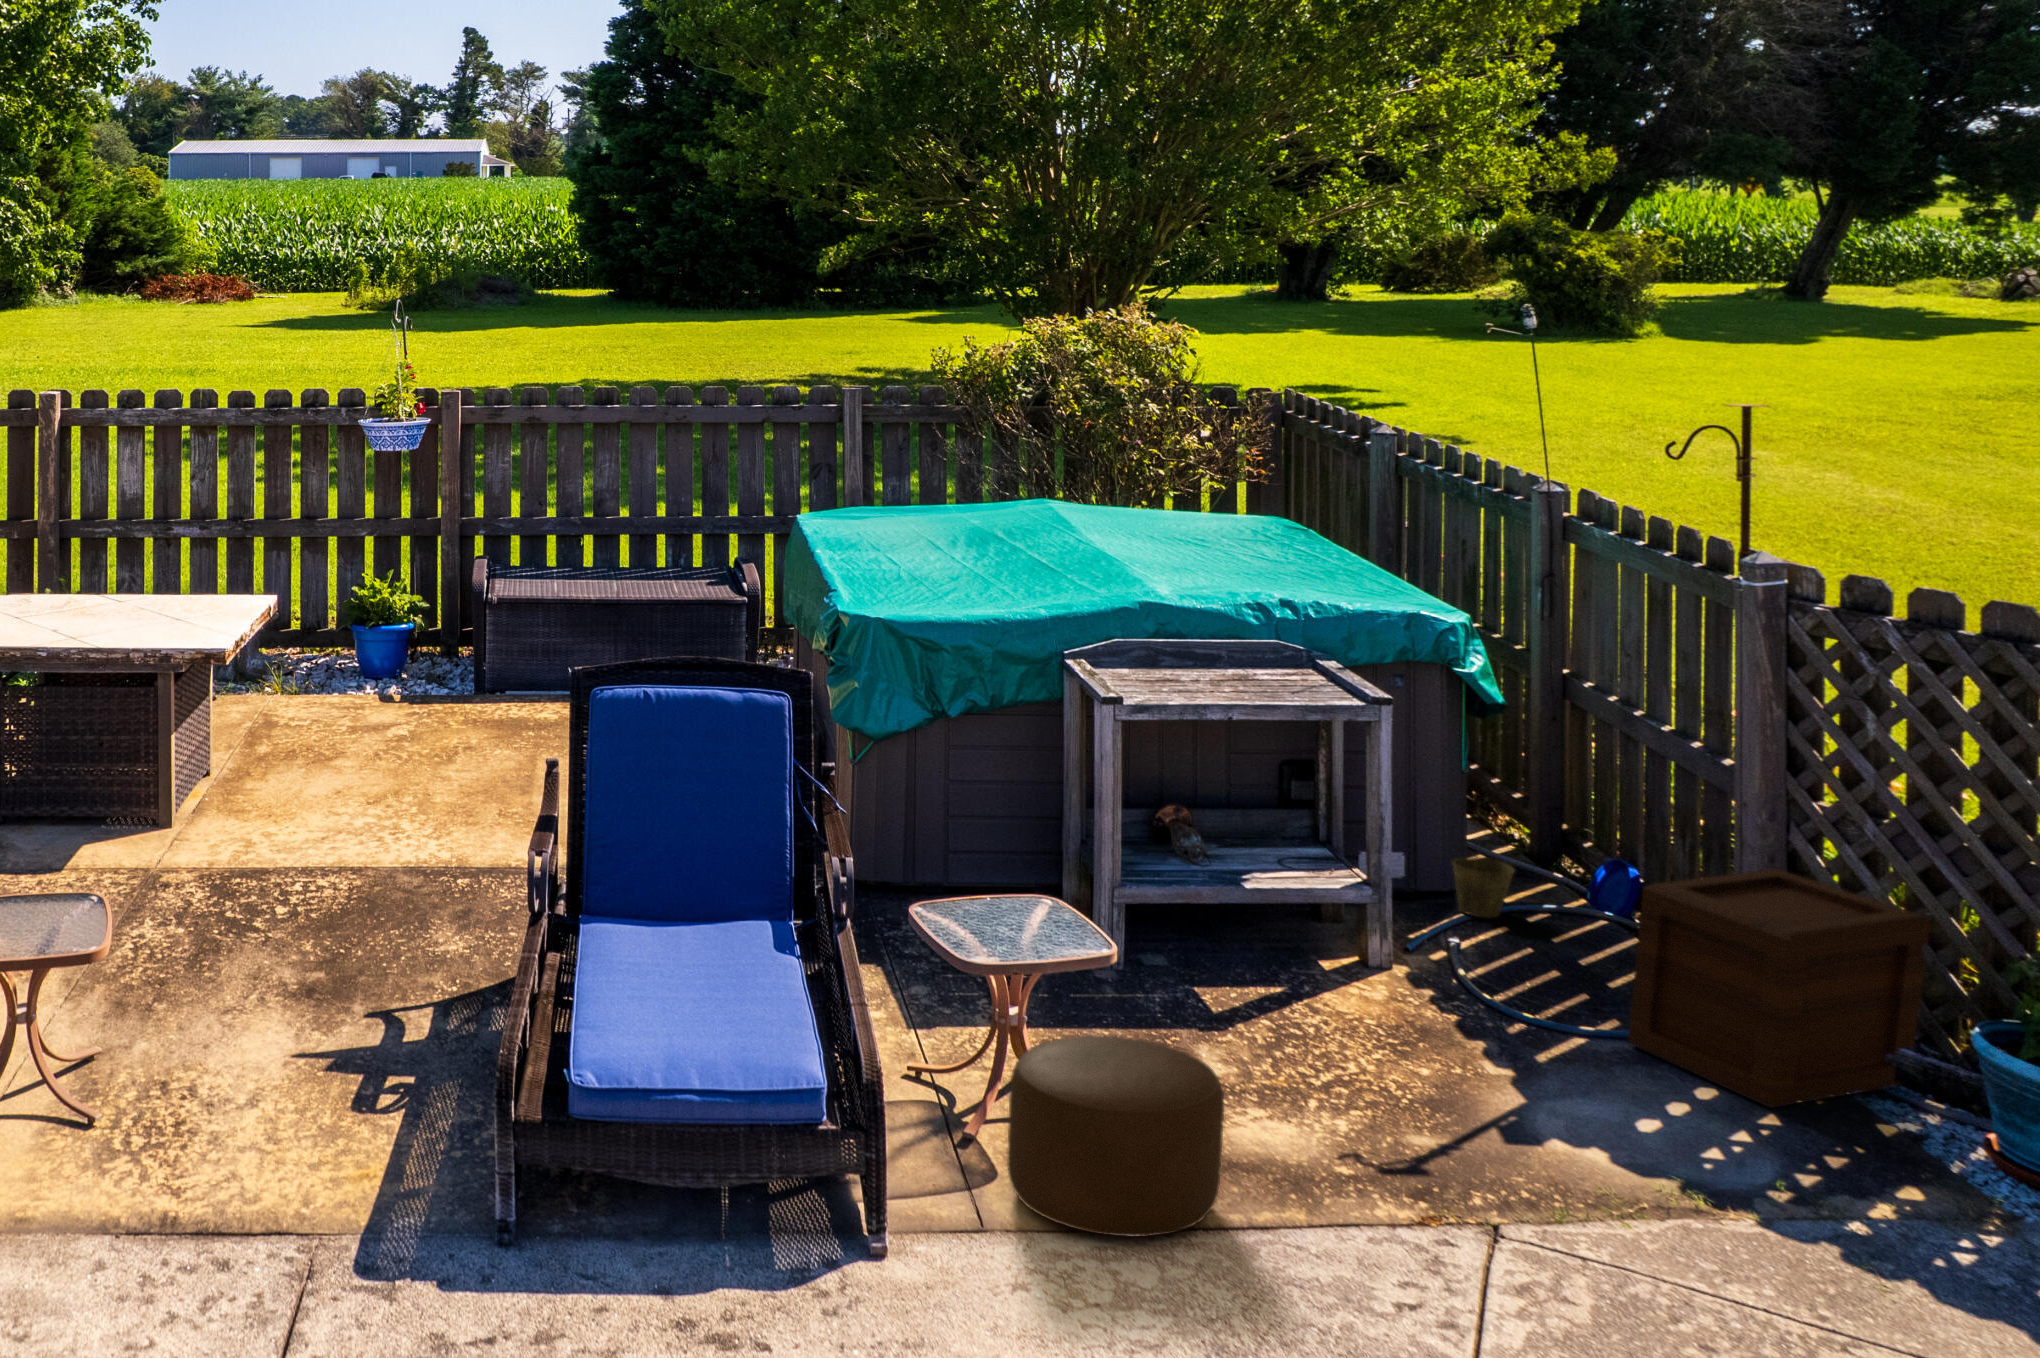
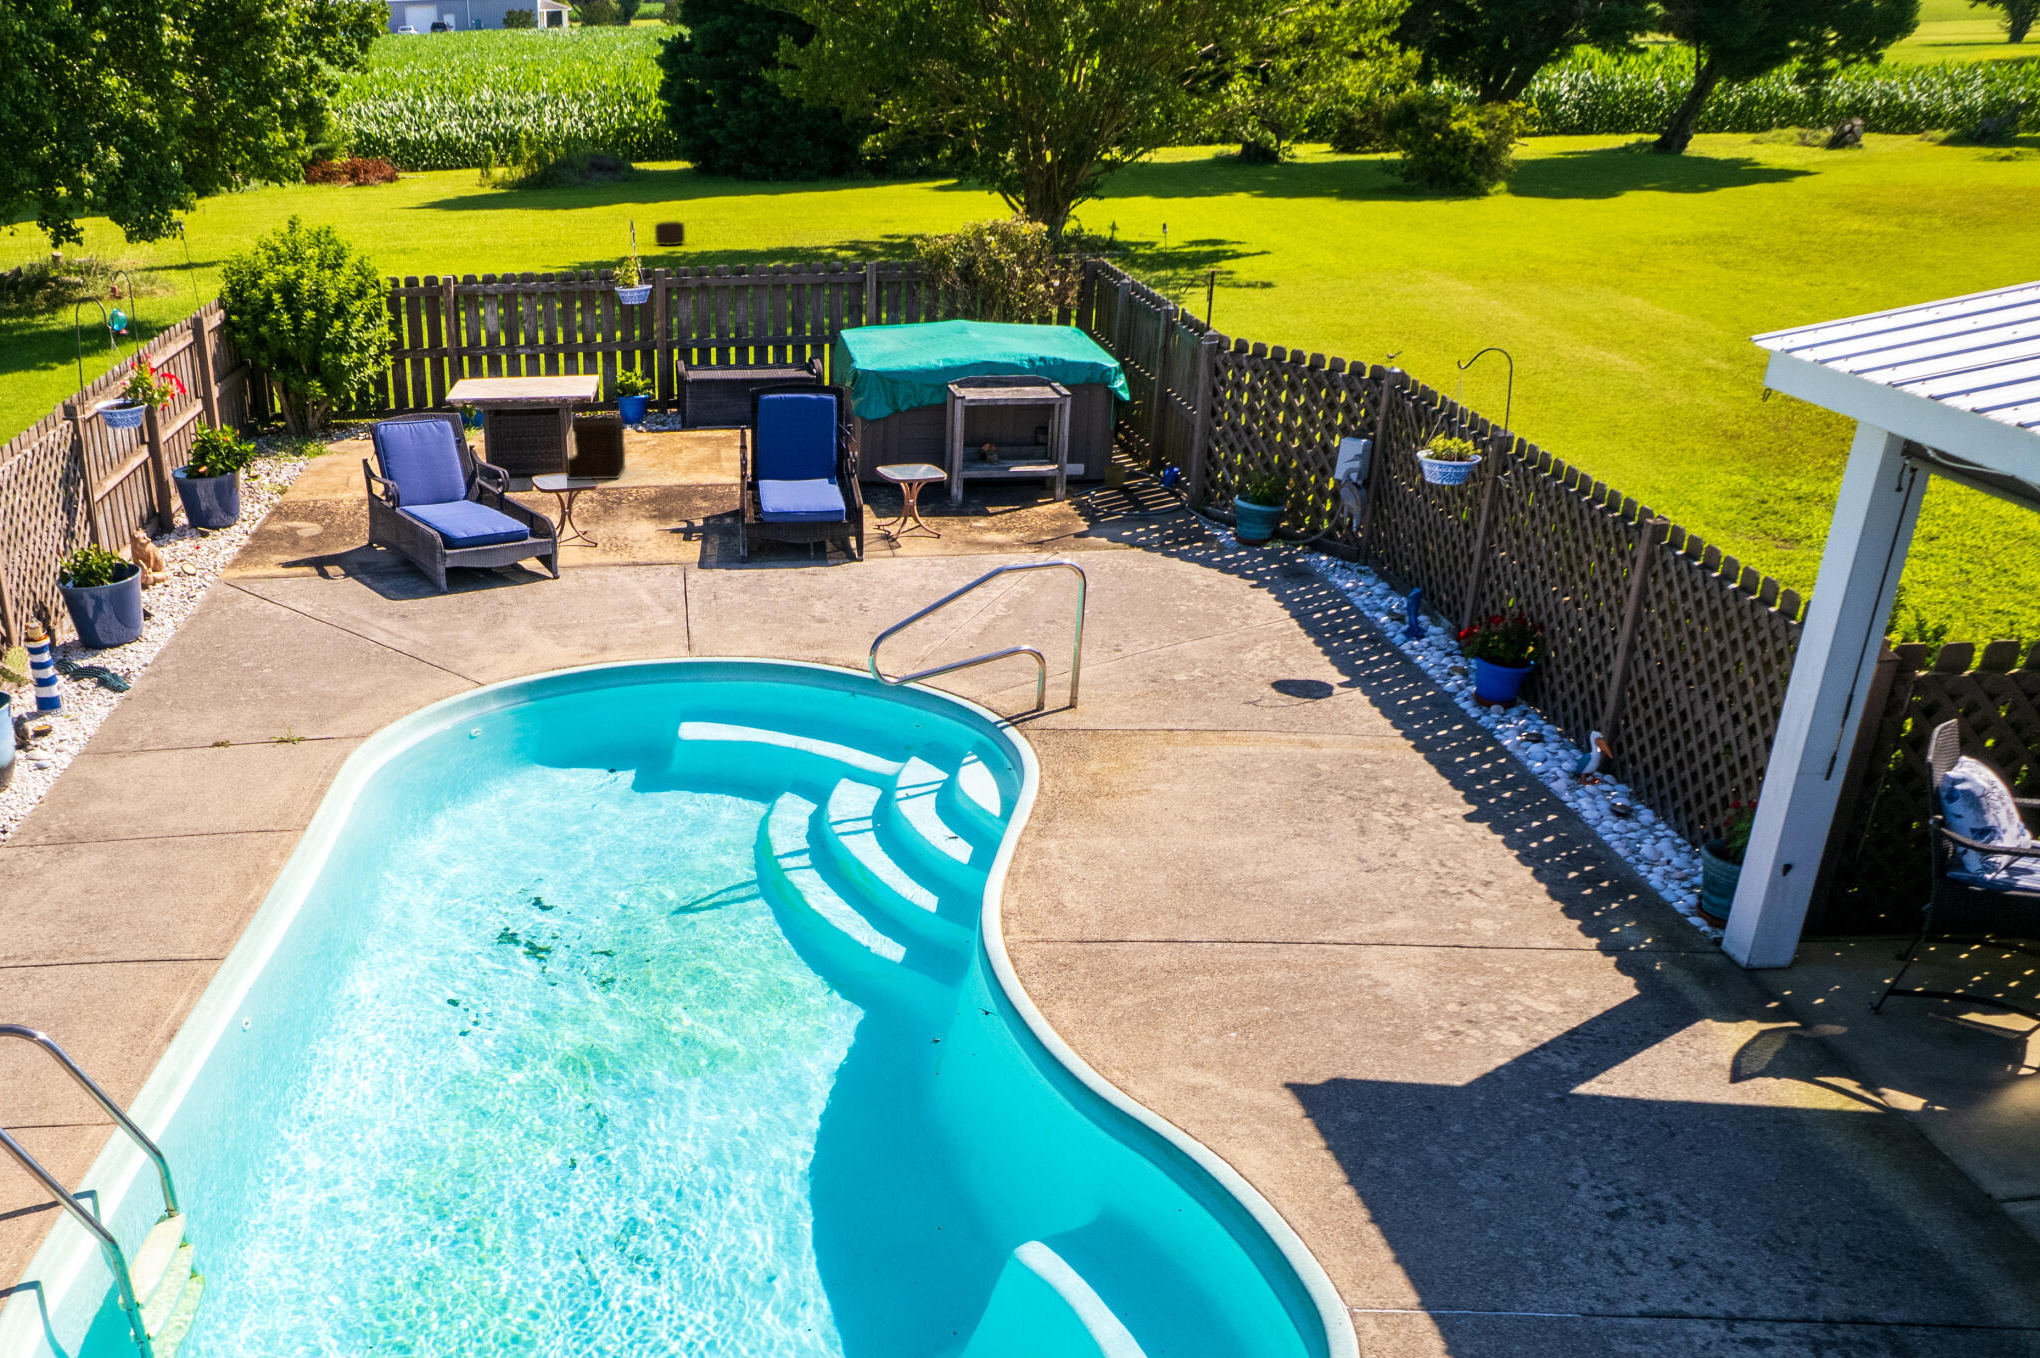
wooden crate: present [1628,869,1930,1108] -> present [567,416,625,480]
ottoman: present [1007,1036,1224,1237] -> present [655,221,685,245]

